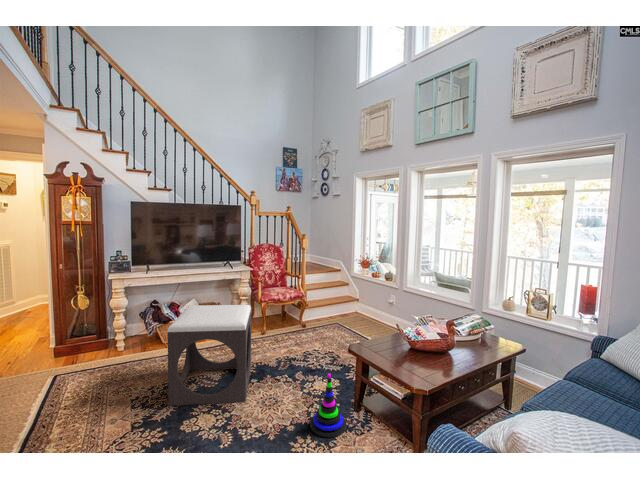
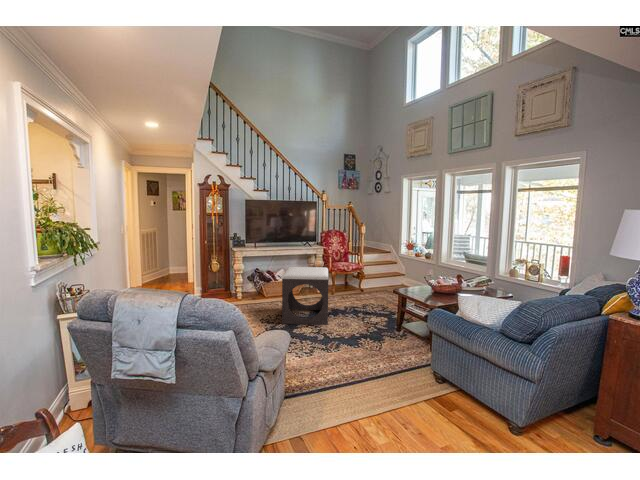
stacking toy: present [310,374,346,438] -> none [369,305,392,342]

